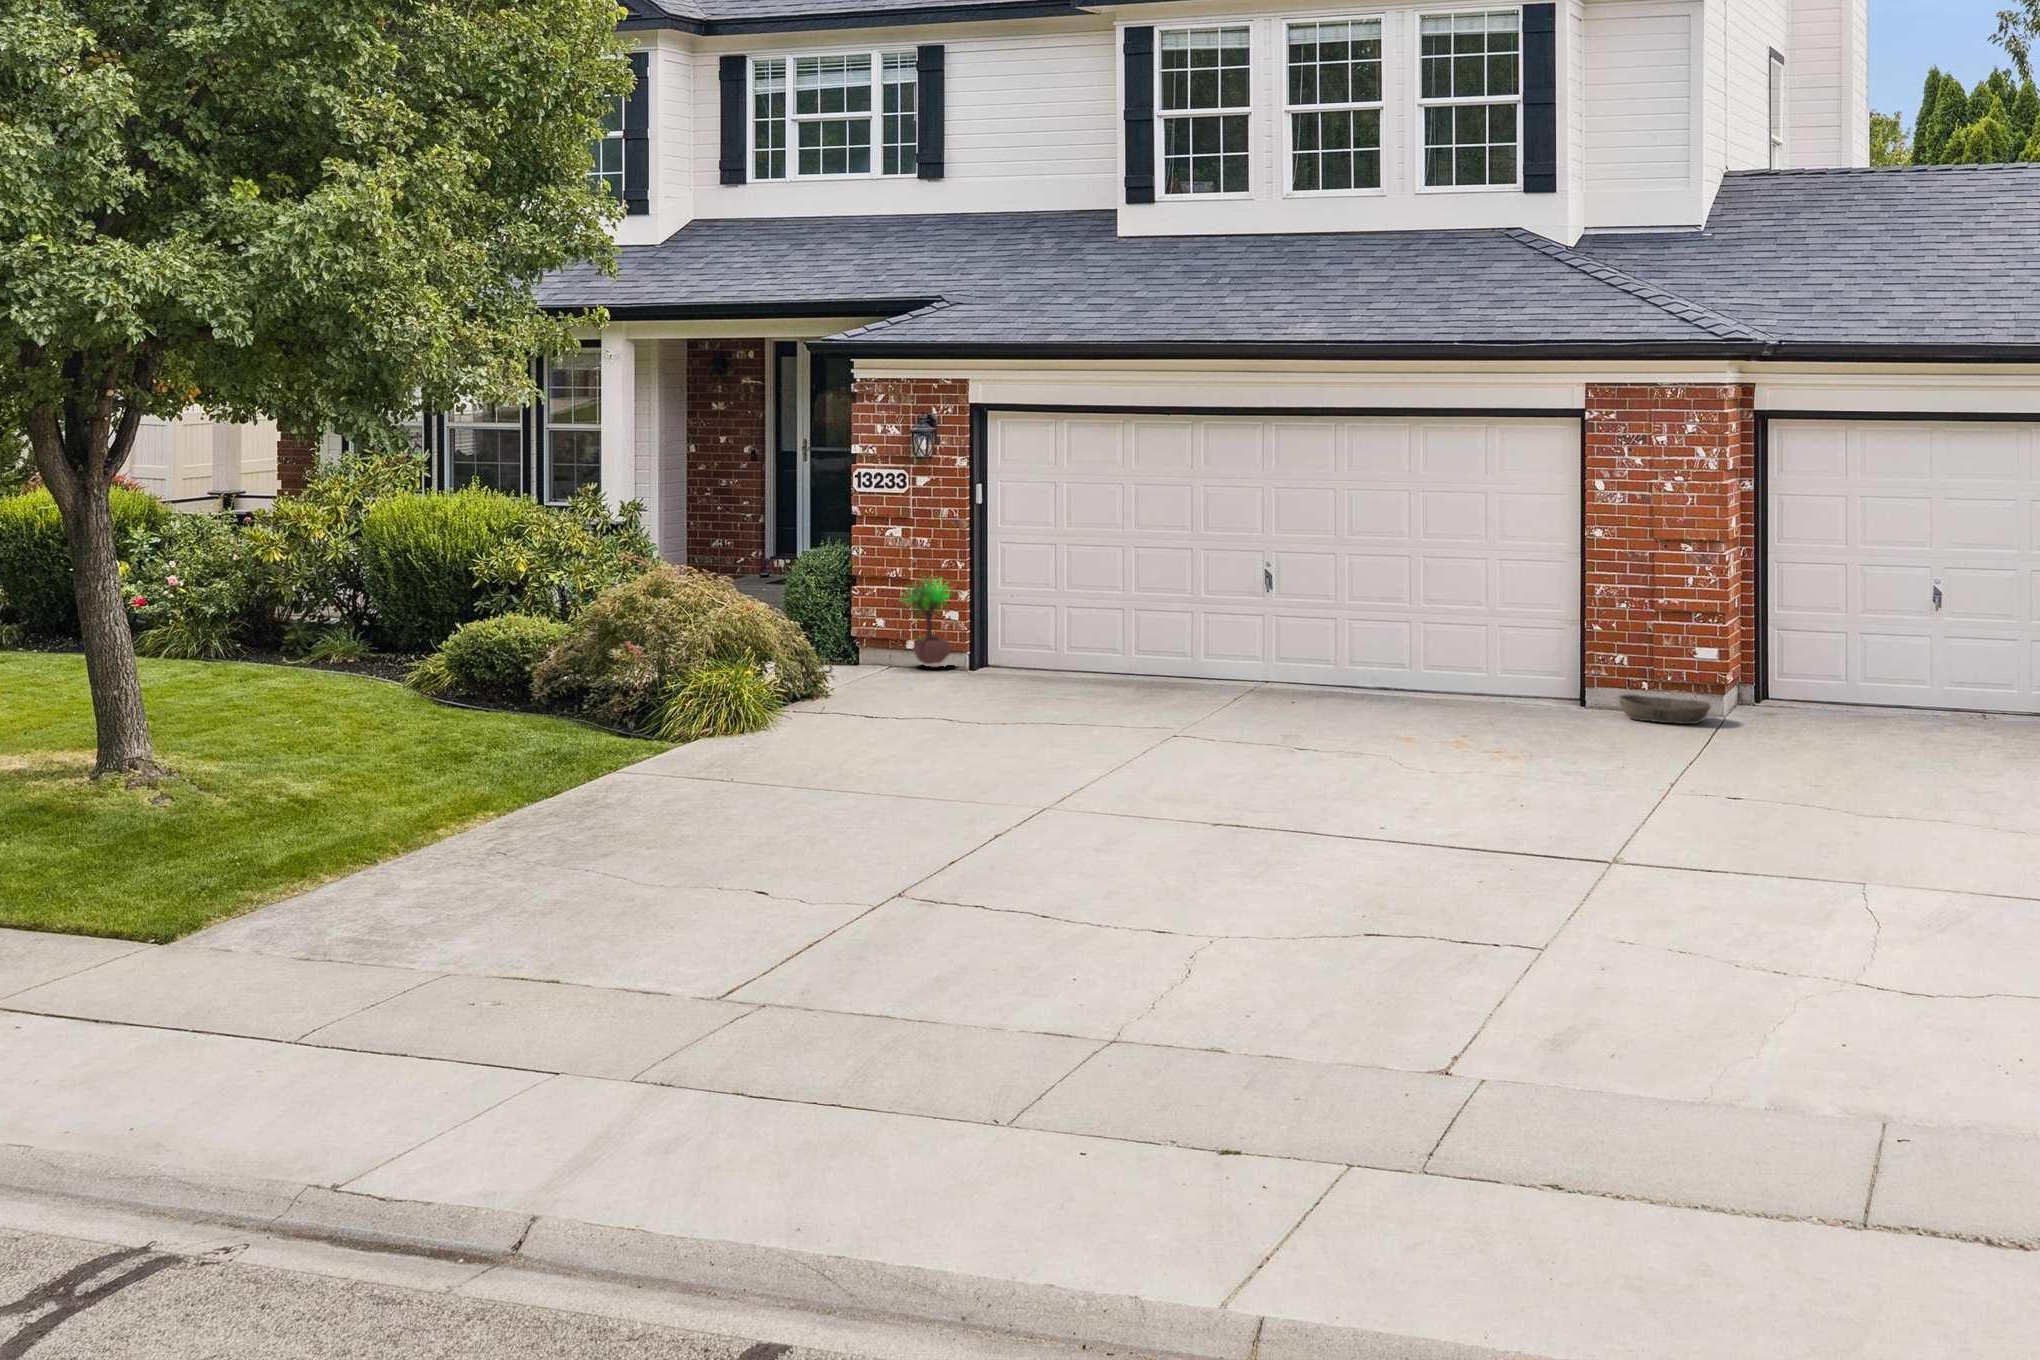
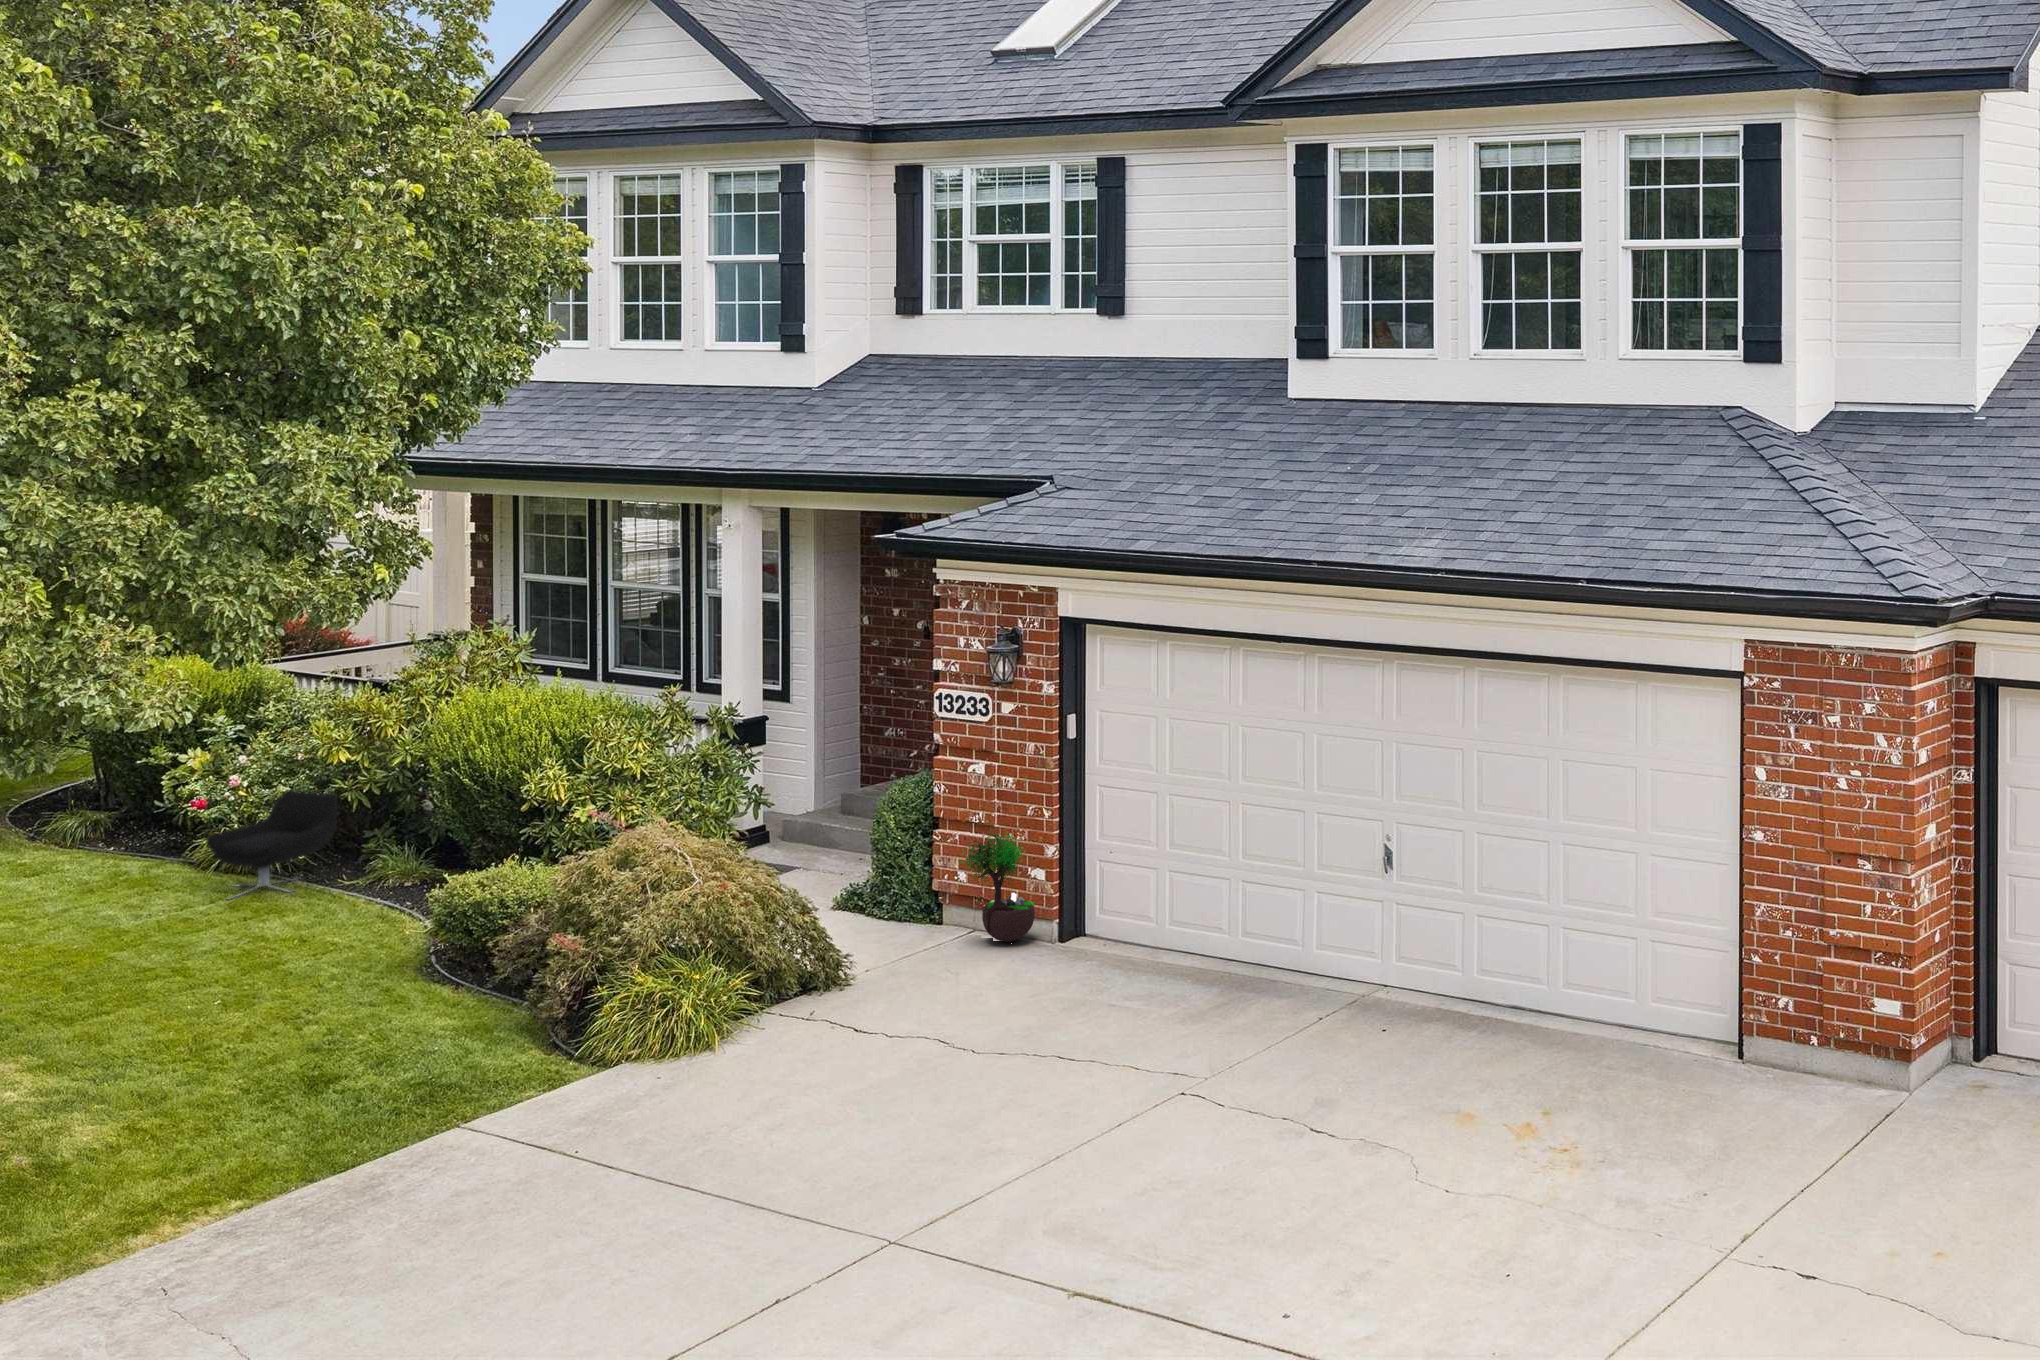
lounge chair: none [199,576,307,662] -> present [206,790,338,897]
basket: present [1619,695,1711,724] -> none [1773,1052,1887,1105]

